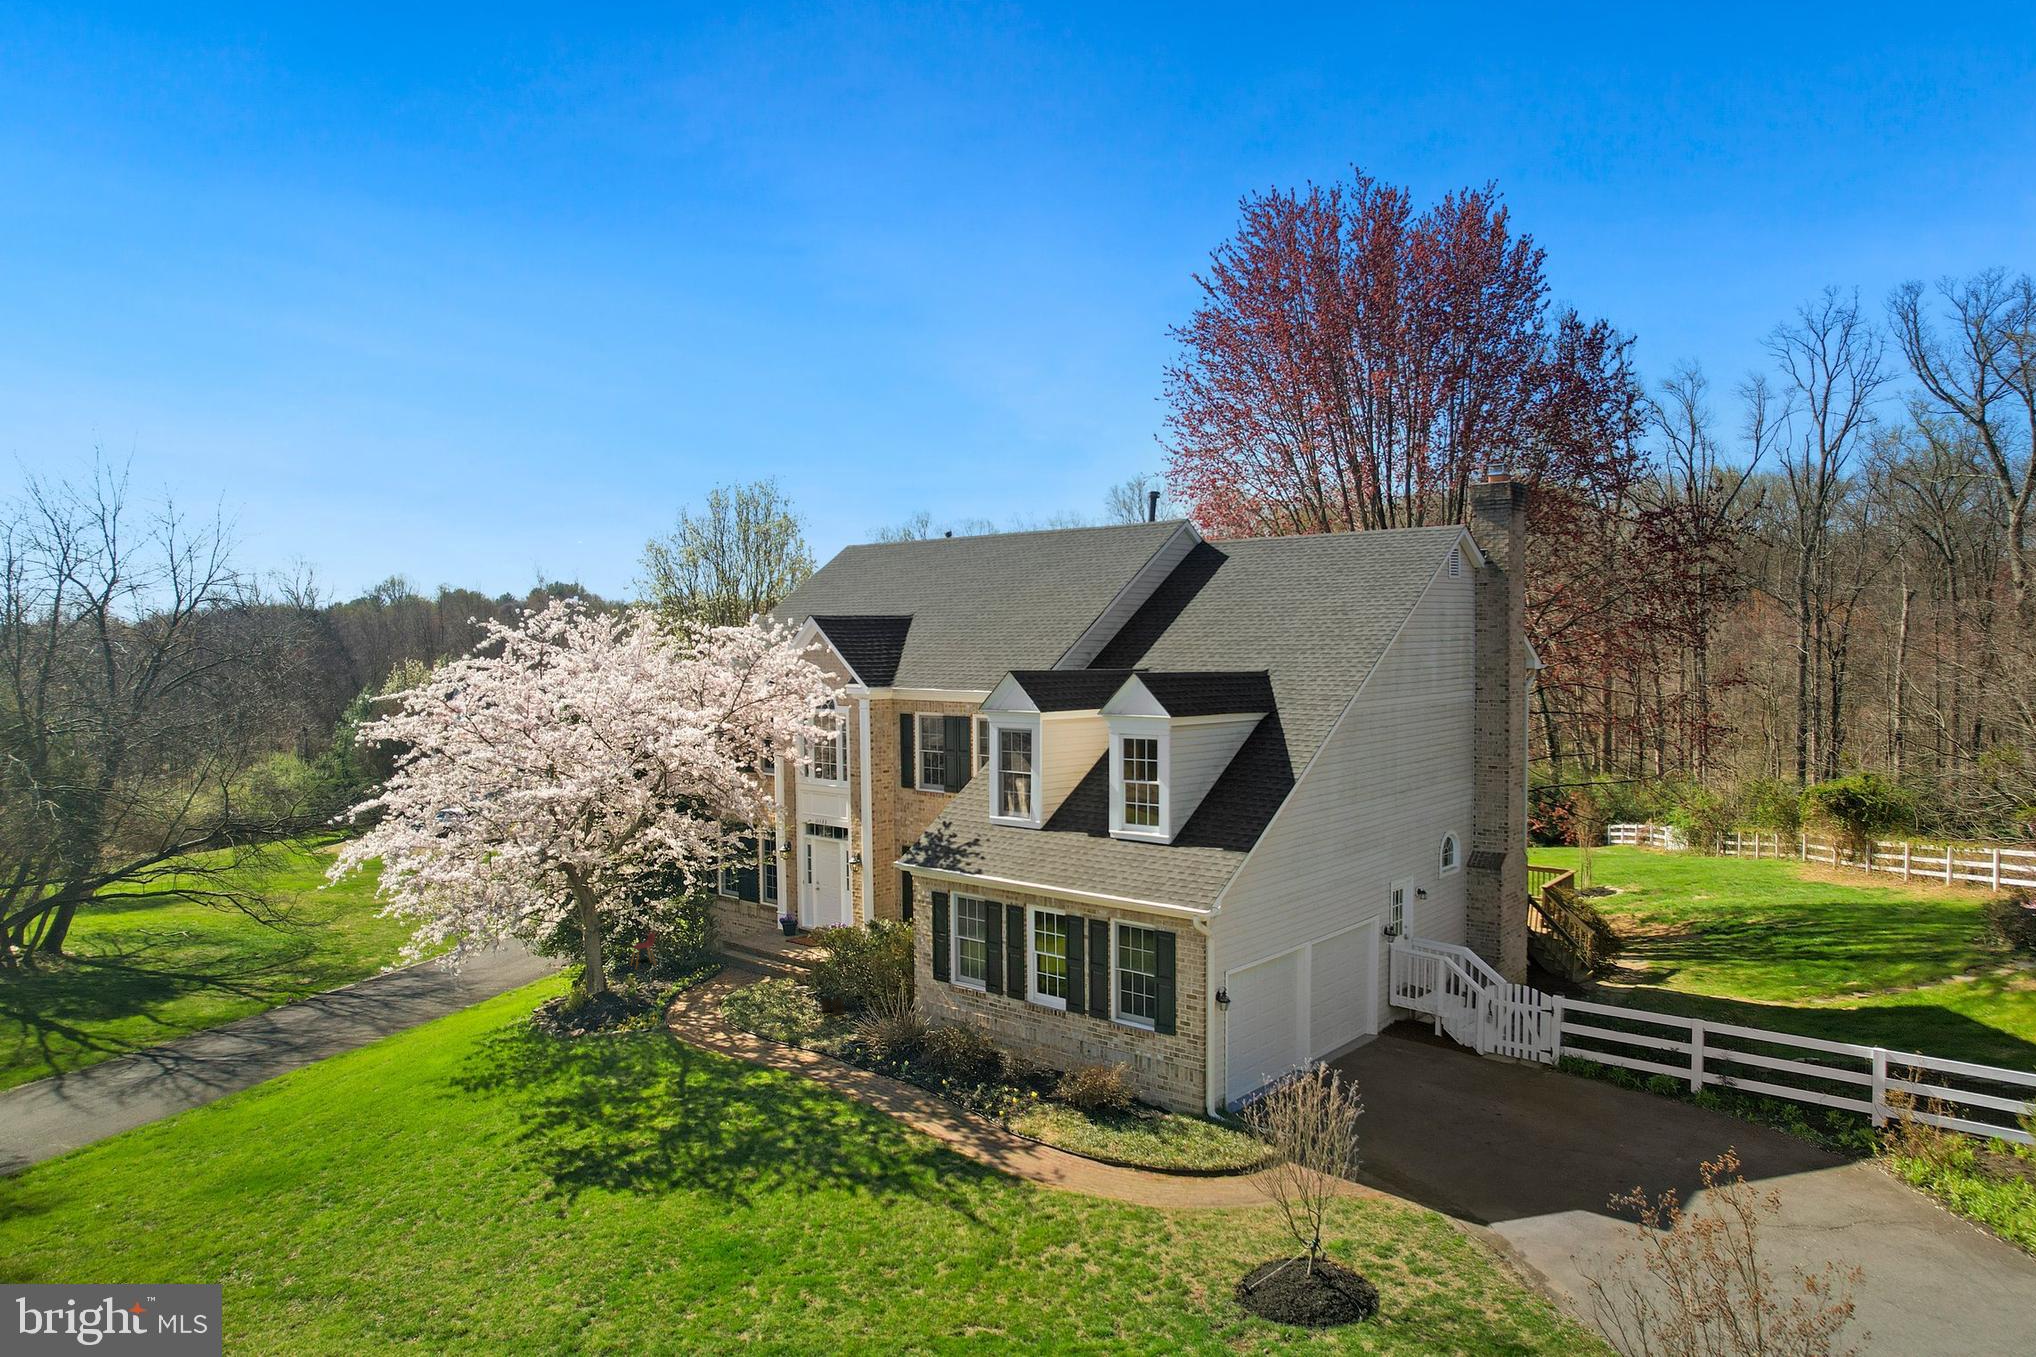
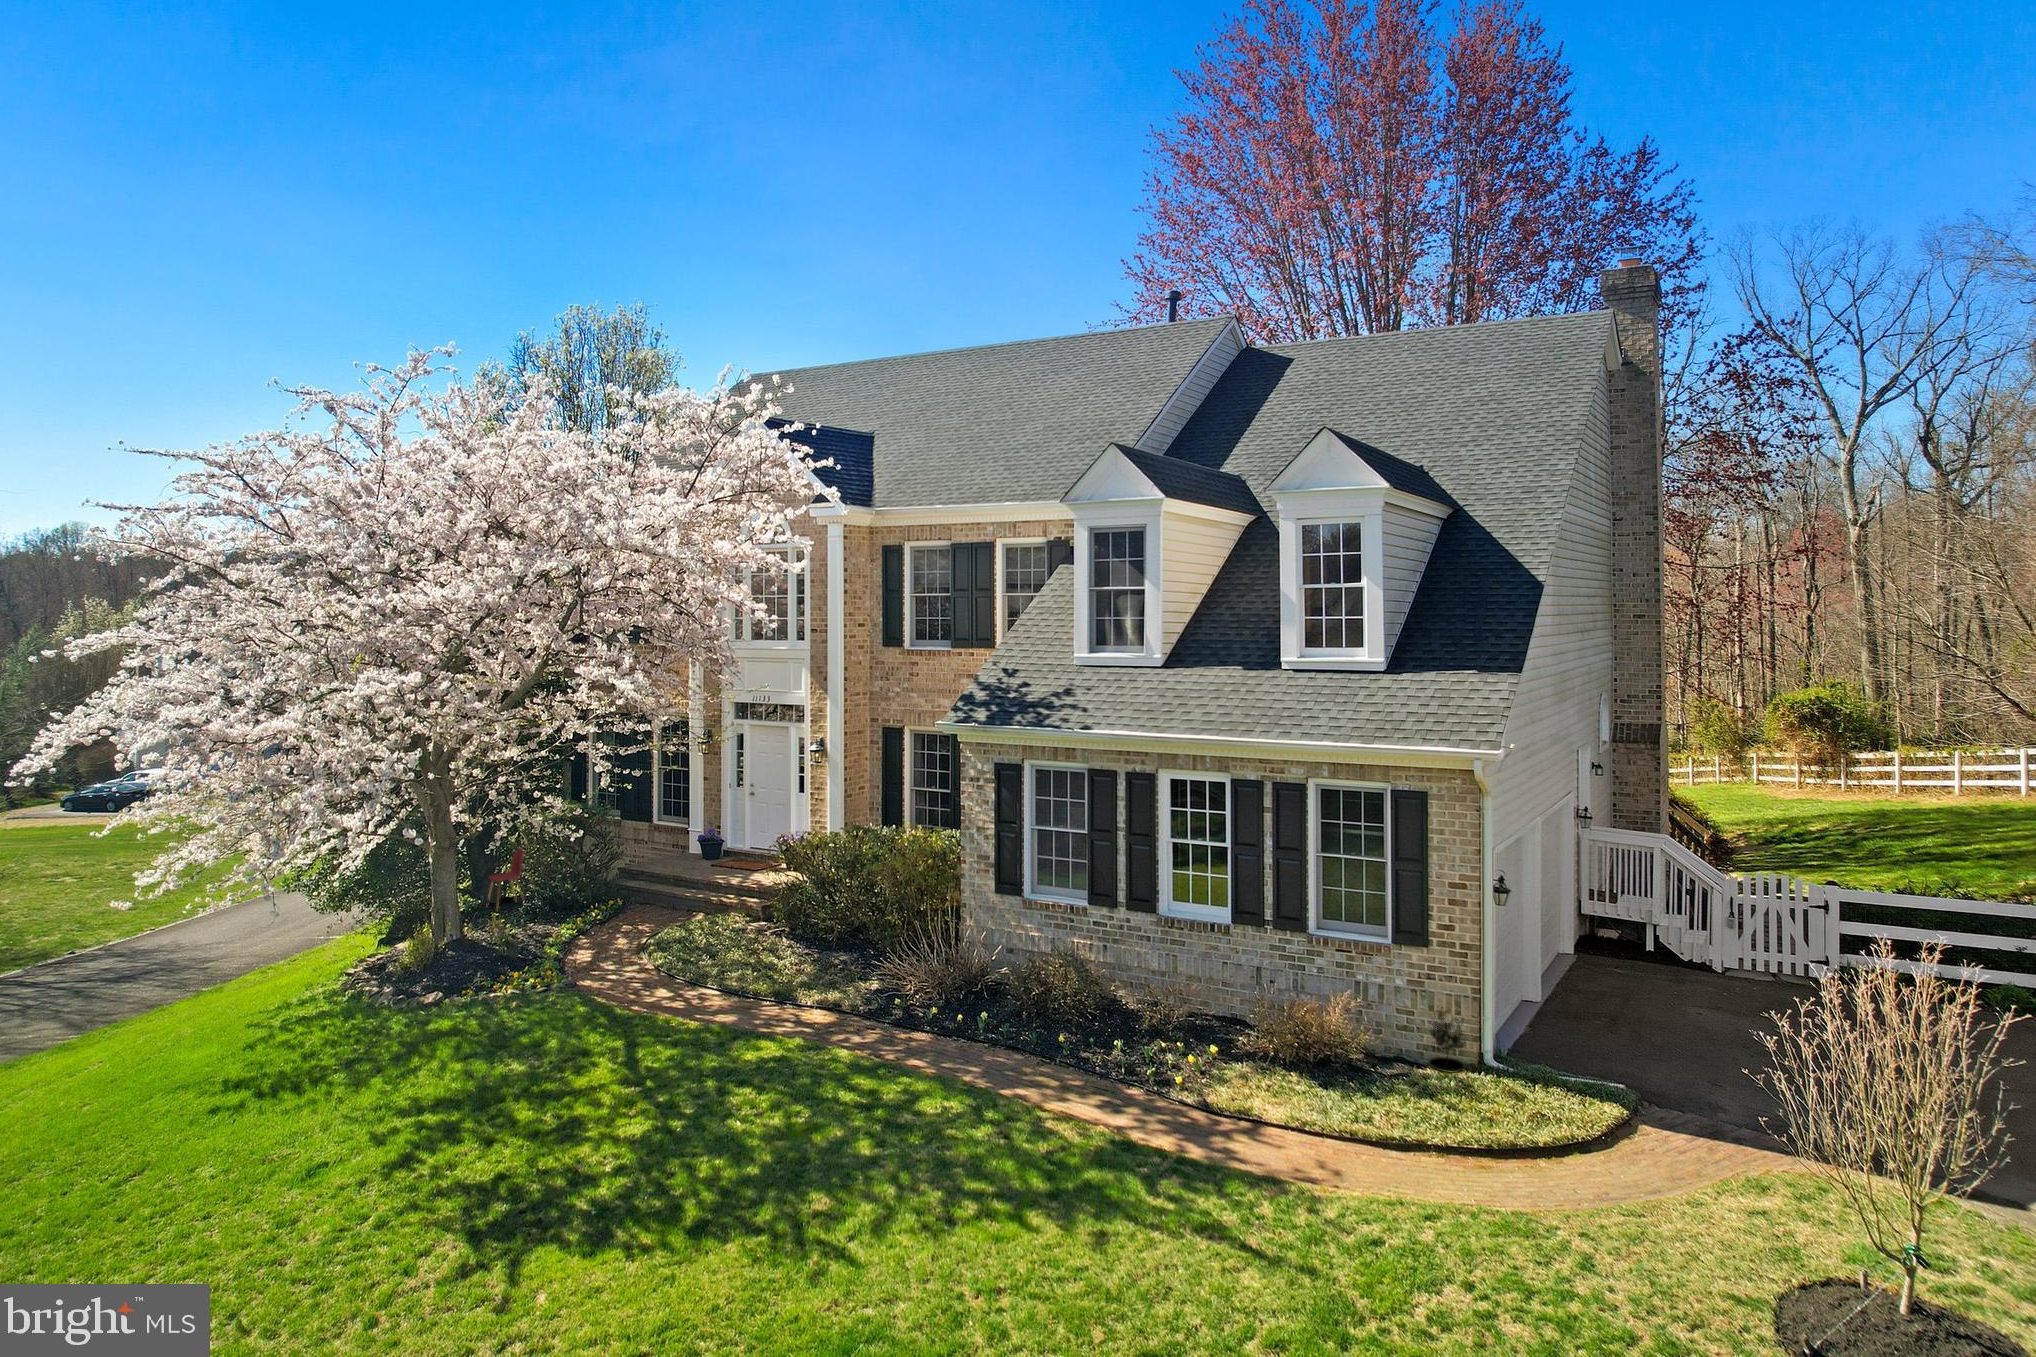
woven basket: present [821,997,848,1015] -> none [806,926,845,956]
potted tree: none [1165,1072,1193,1119] -> present [1428,1007,1466,1073]

